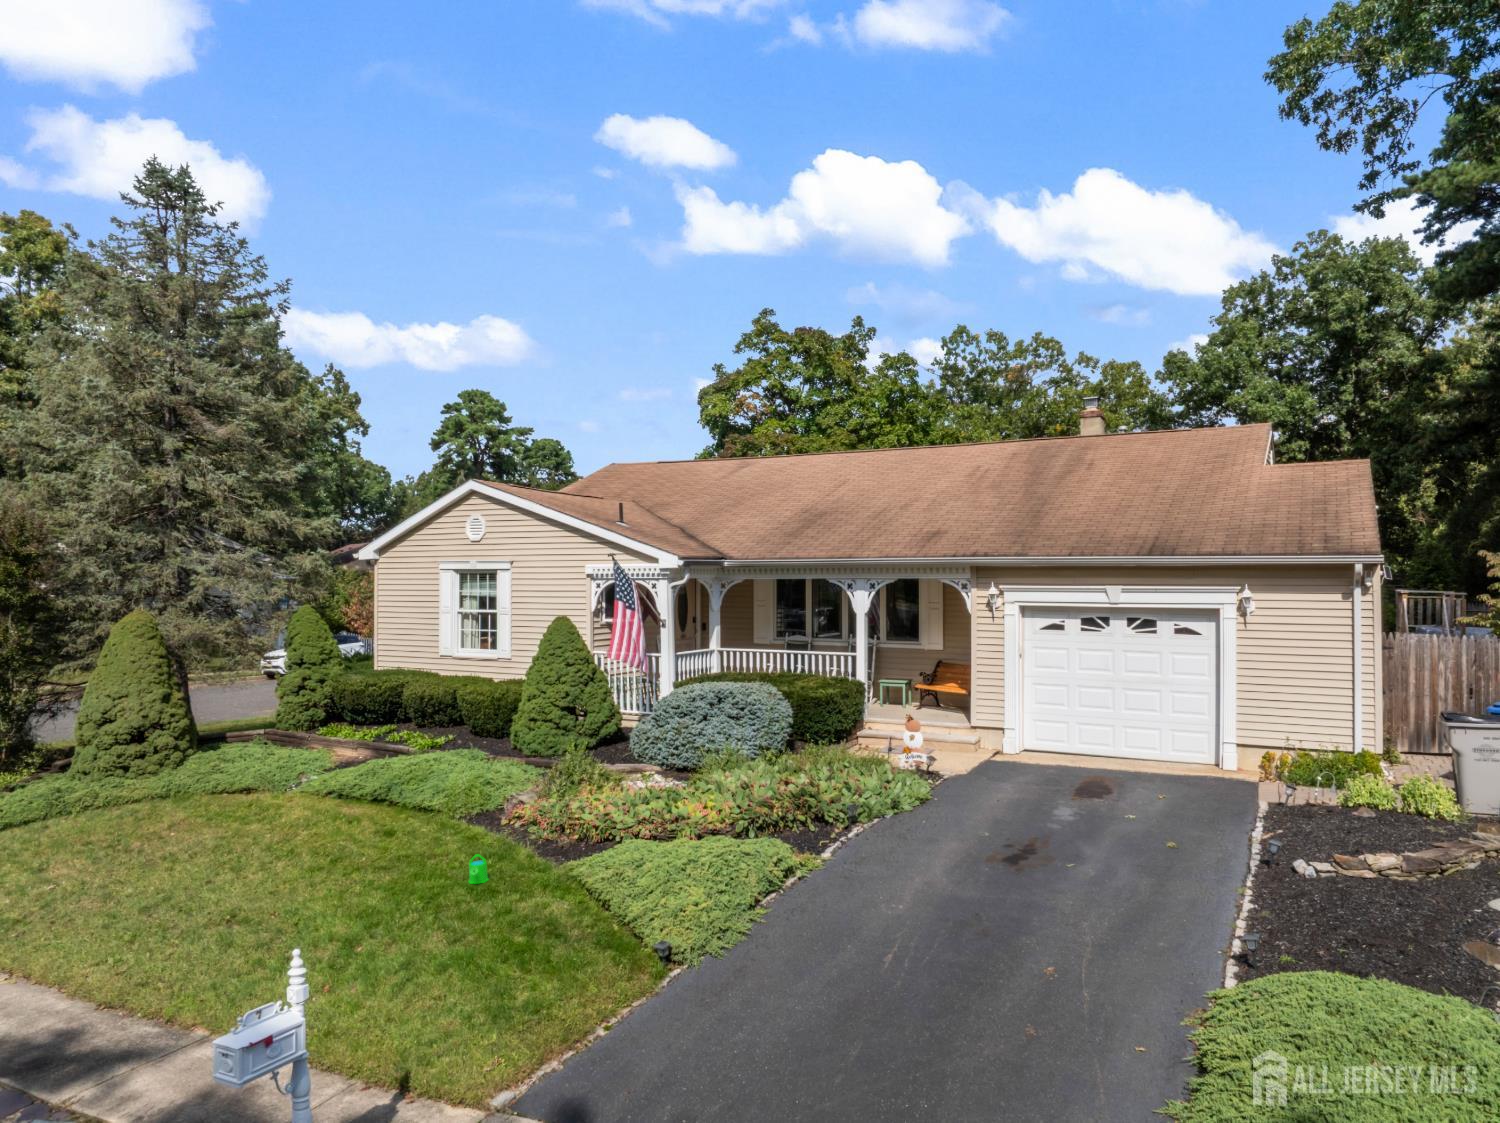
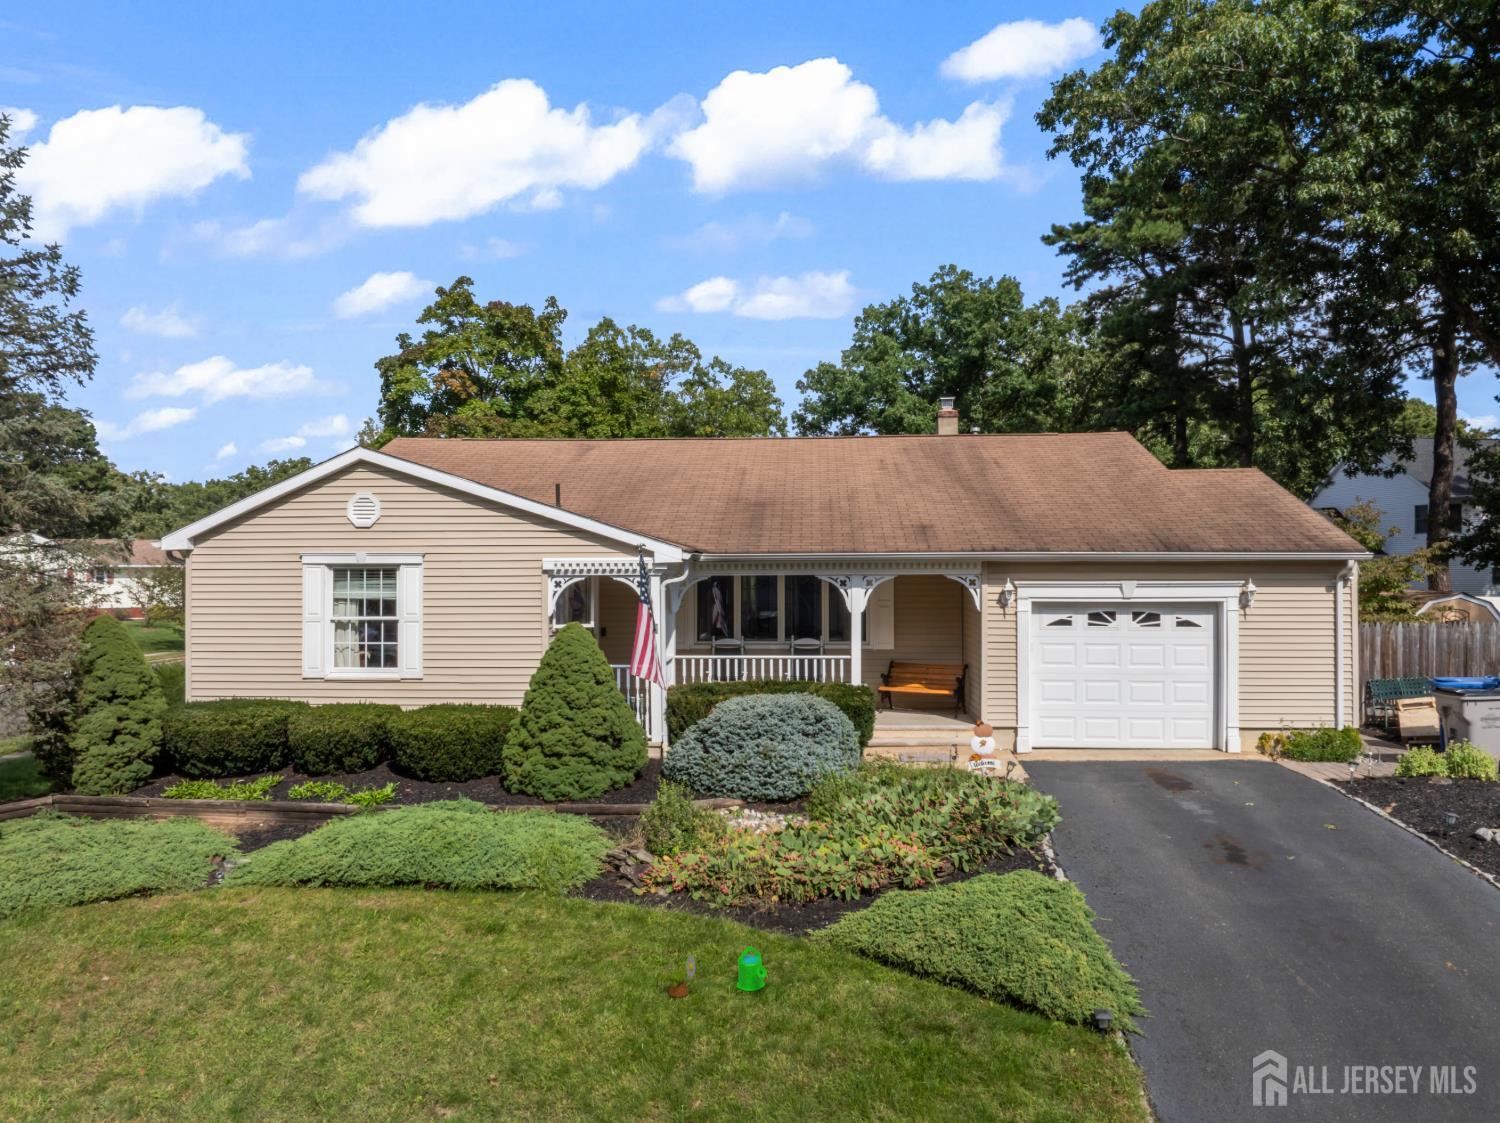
decorative plant: none [417,854,446,881] -> present [658,957,695,997]

